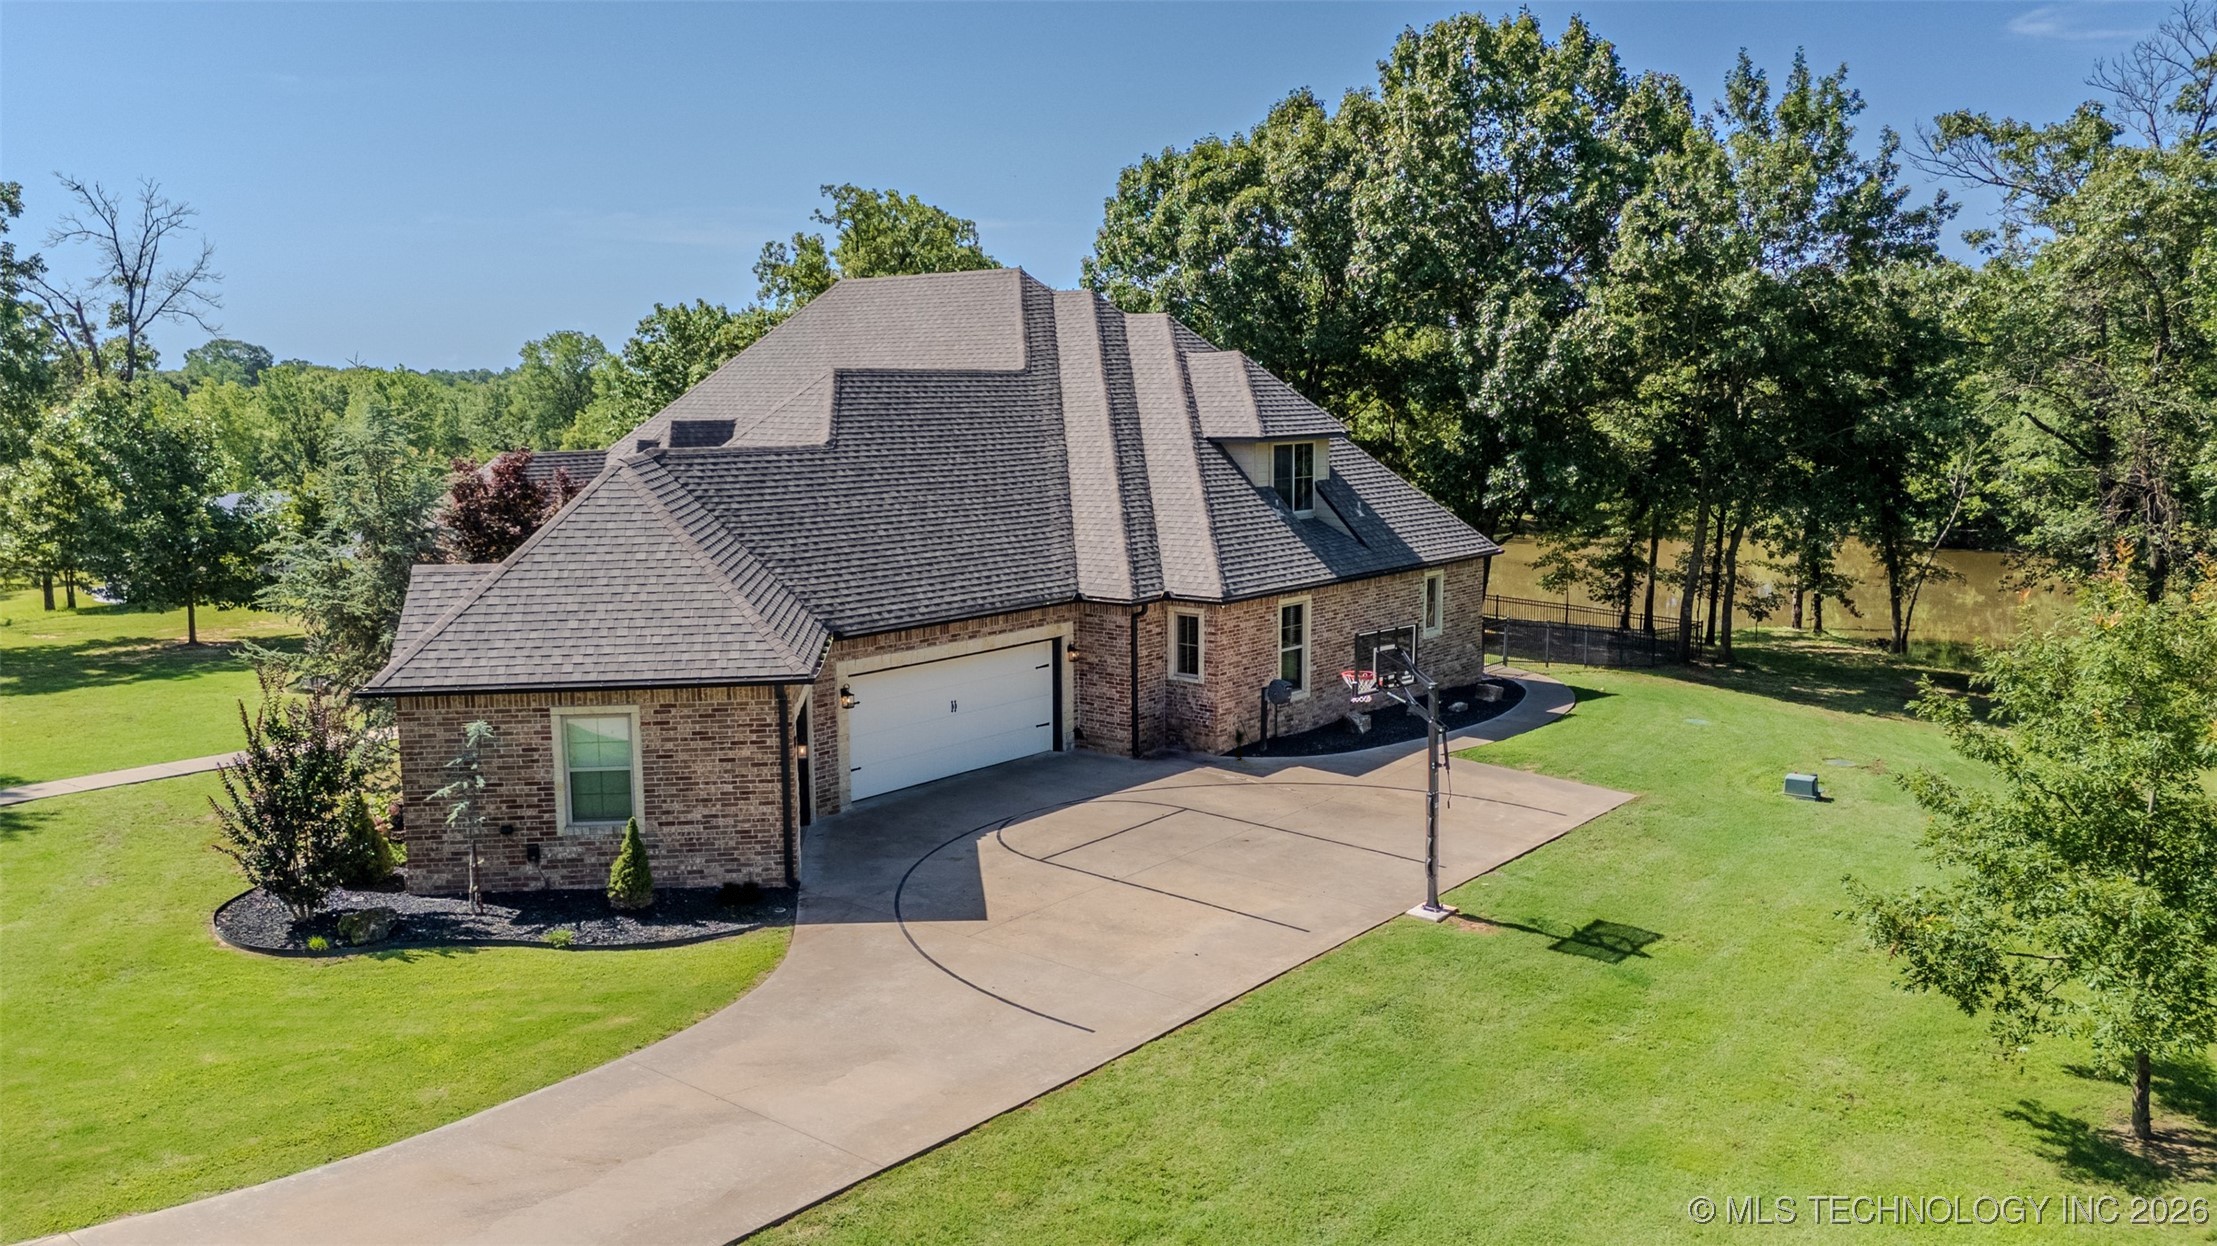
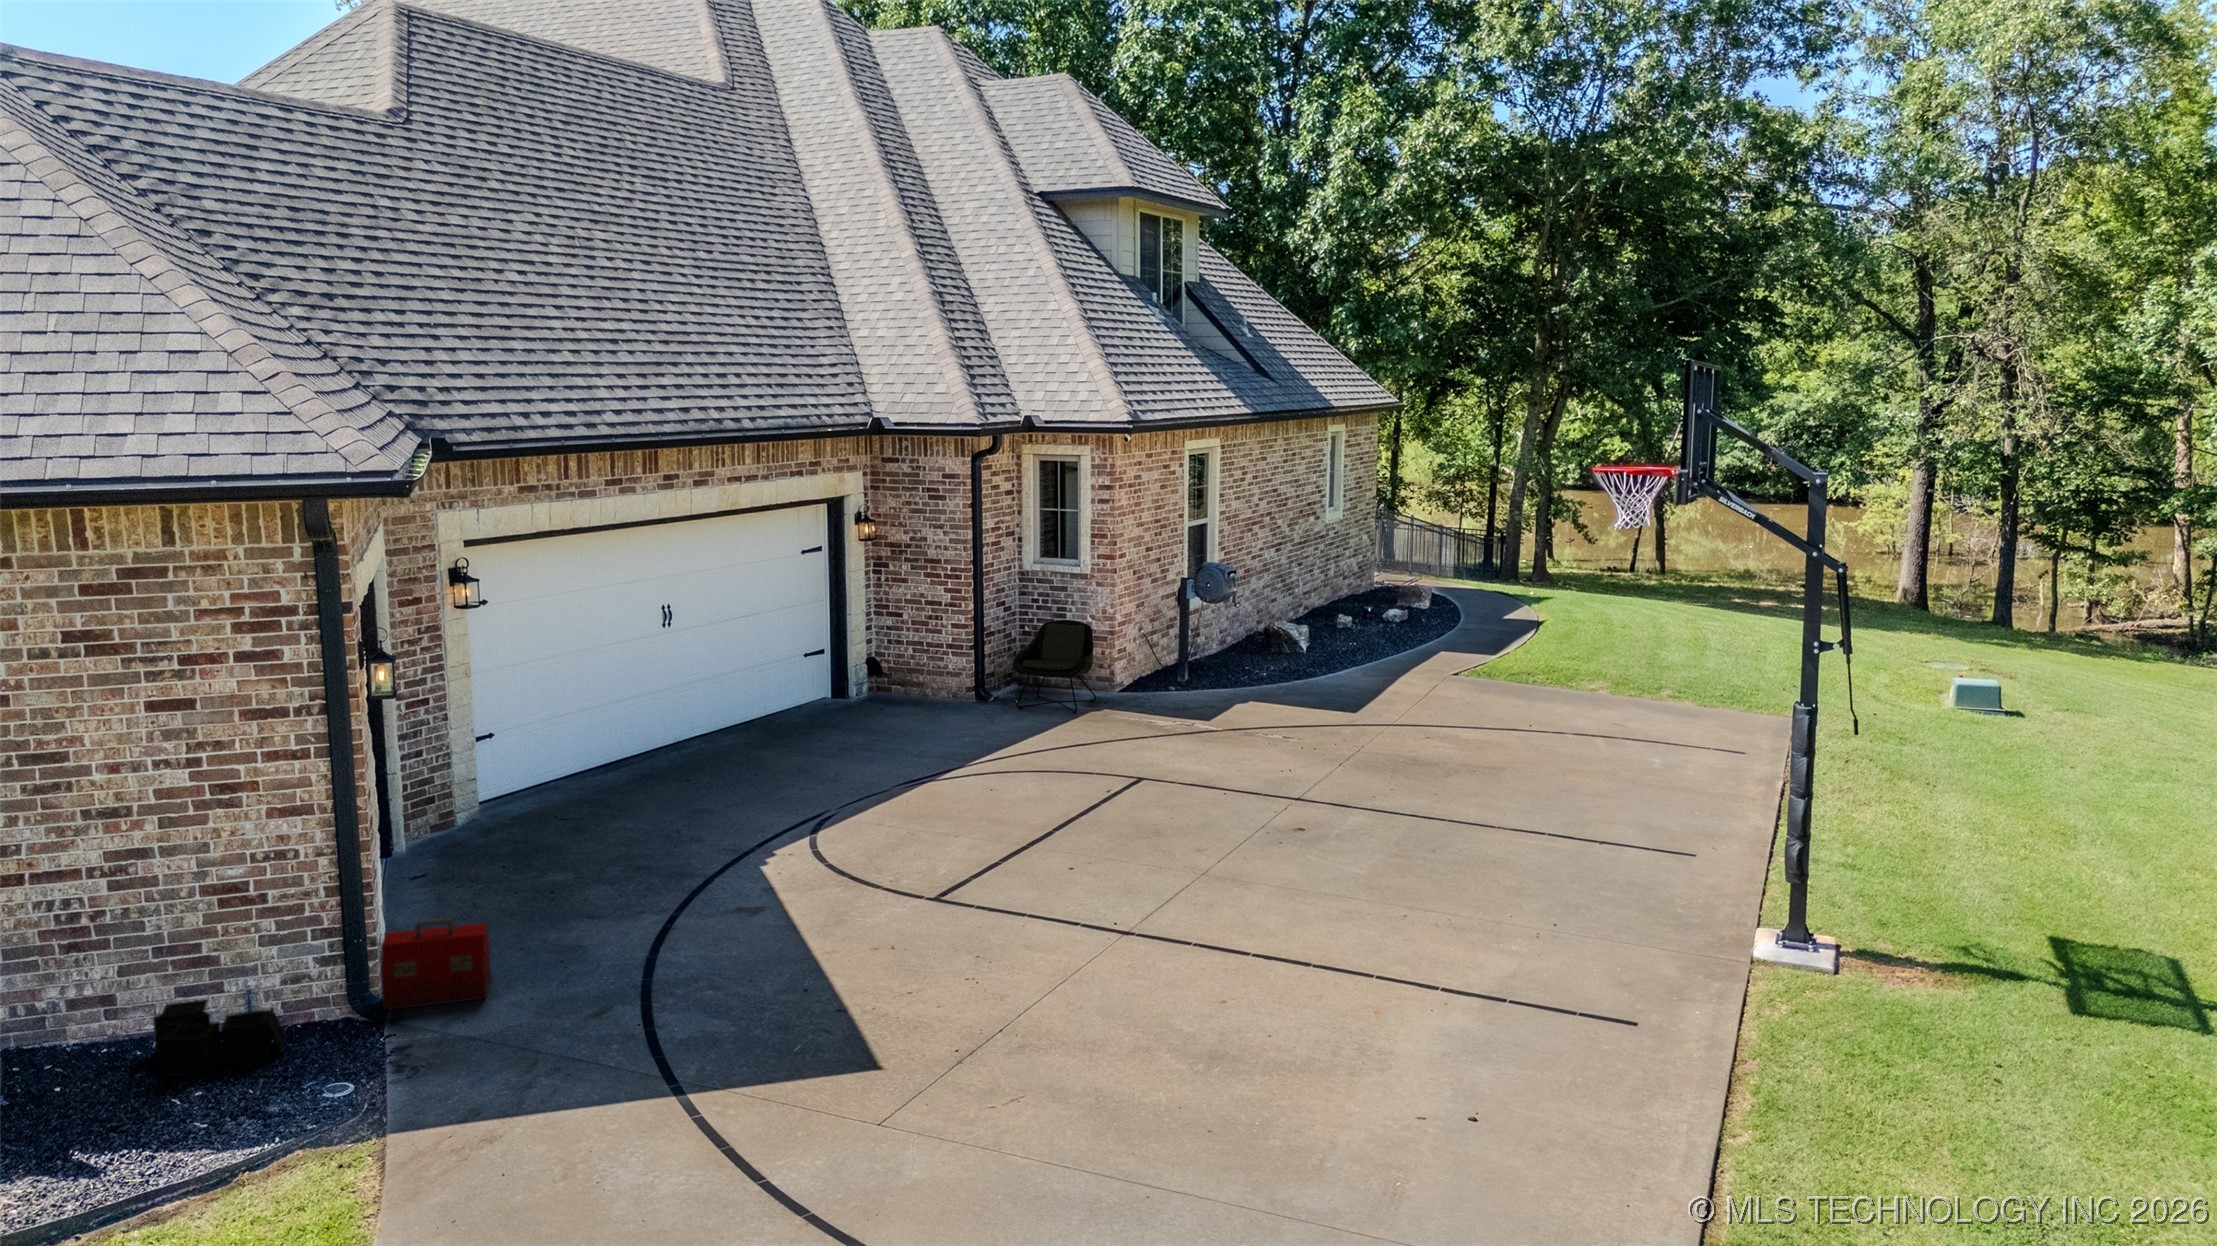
lounge chair: none [1156,710,1209,768] -> present [1013,620,1096,713]
potted plant: present [1233,729,1245,759] -> none [1124,646,1163,699]
toolbox: none [799,851,842,886] -> present [380,918,491,1010]

